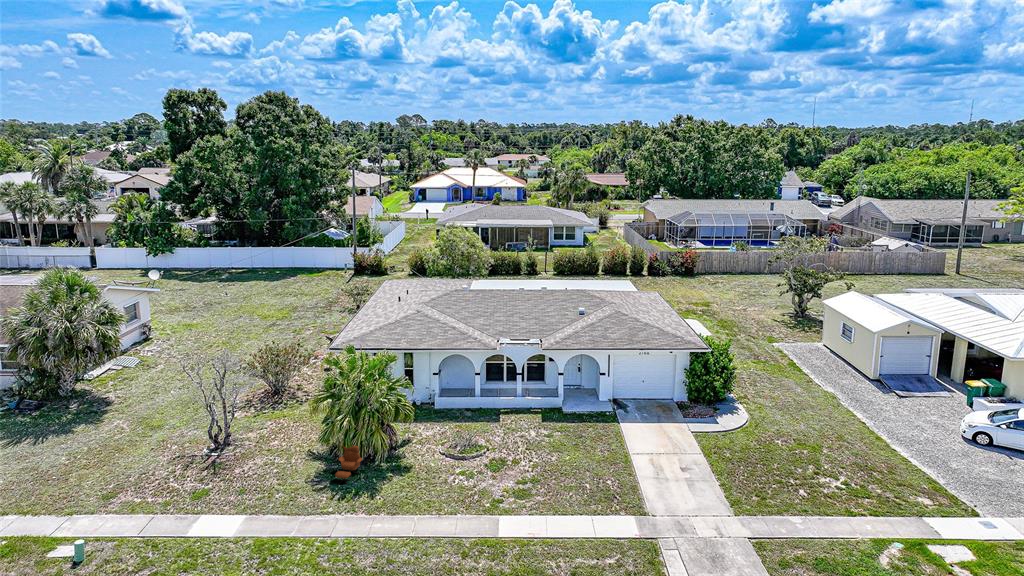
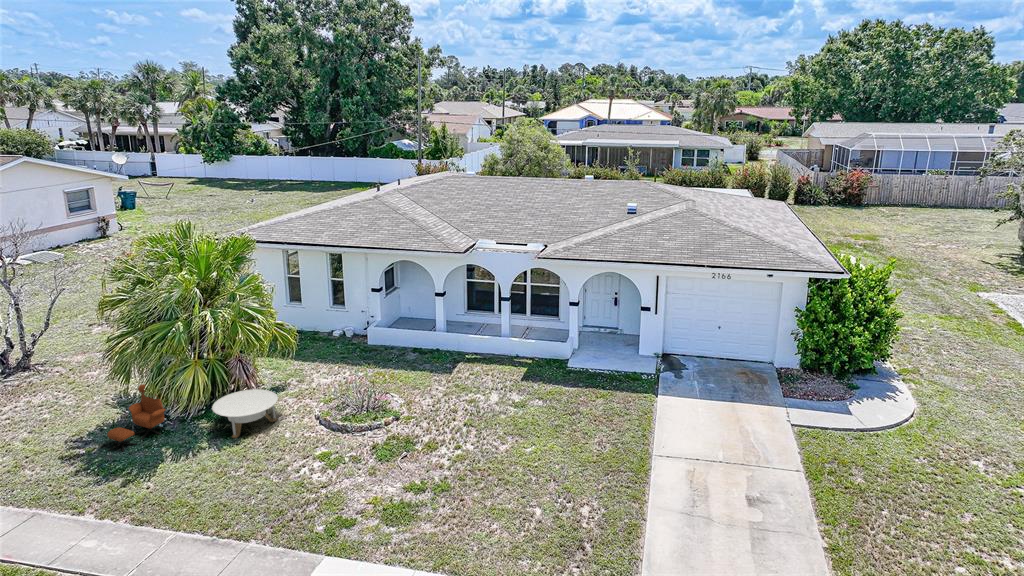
round table: none [386,442,422,471] -> present [212,389,278,438]

